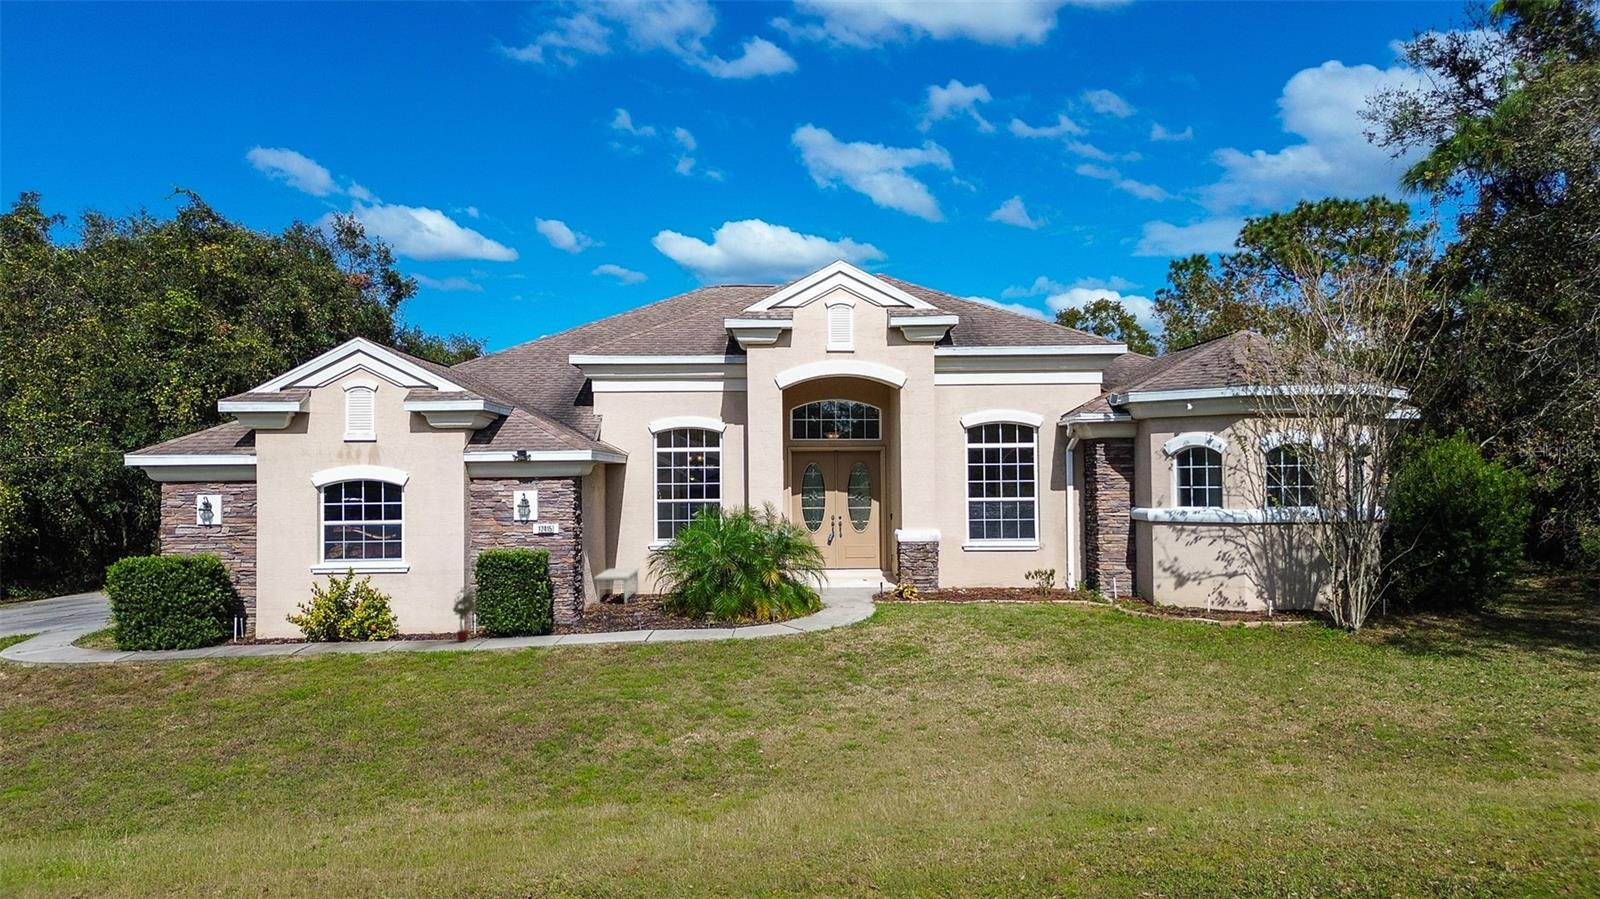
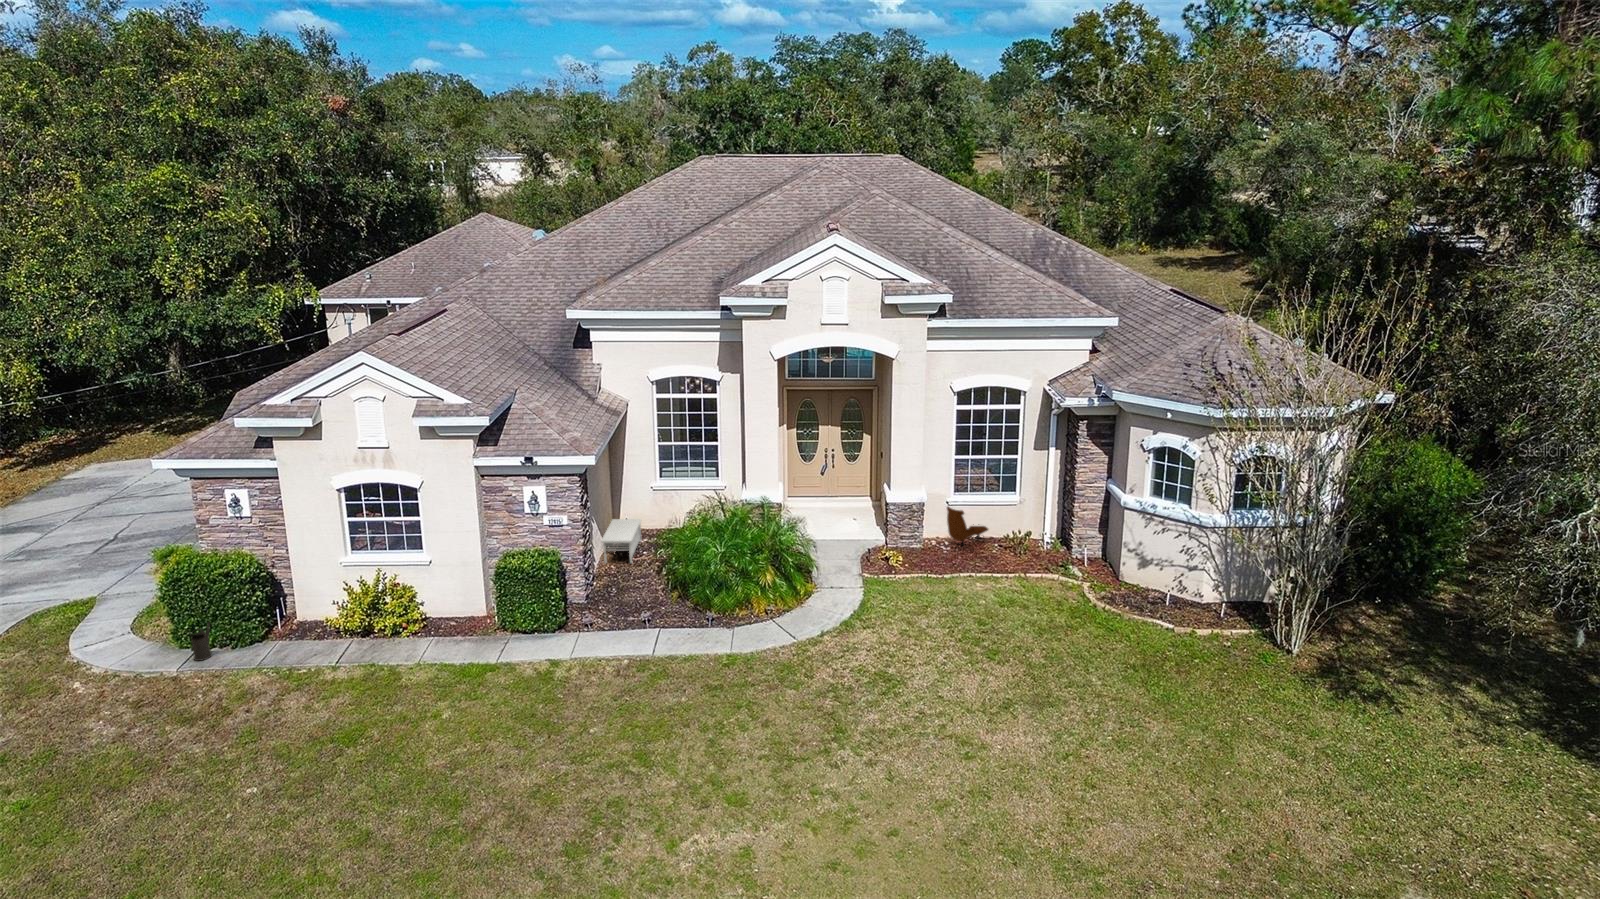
lounge chair: none [962,542,1008,592] -> present [947,507,988,547]
potted tree: present [453,588,482,642] -> none [476,588,505,634]
watering can: none [123,624,152,661] -> present [191,622,212,661]

